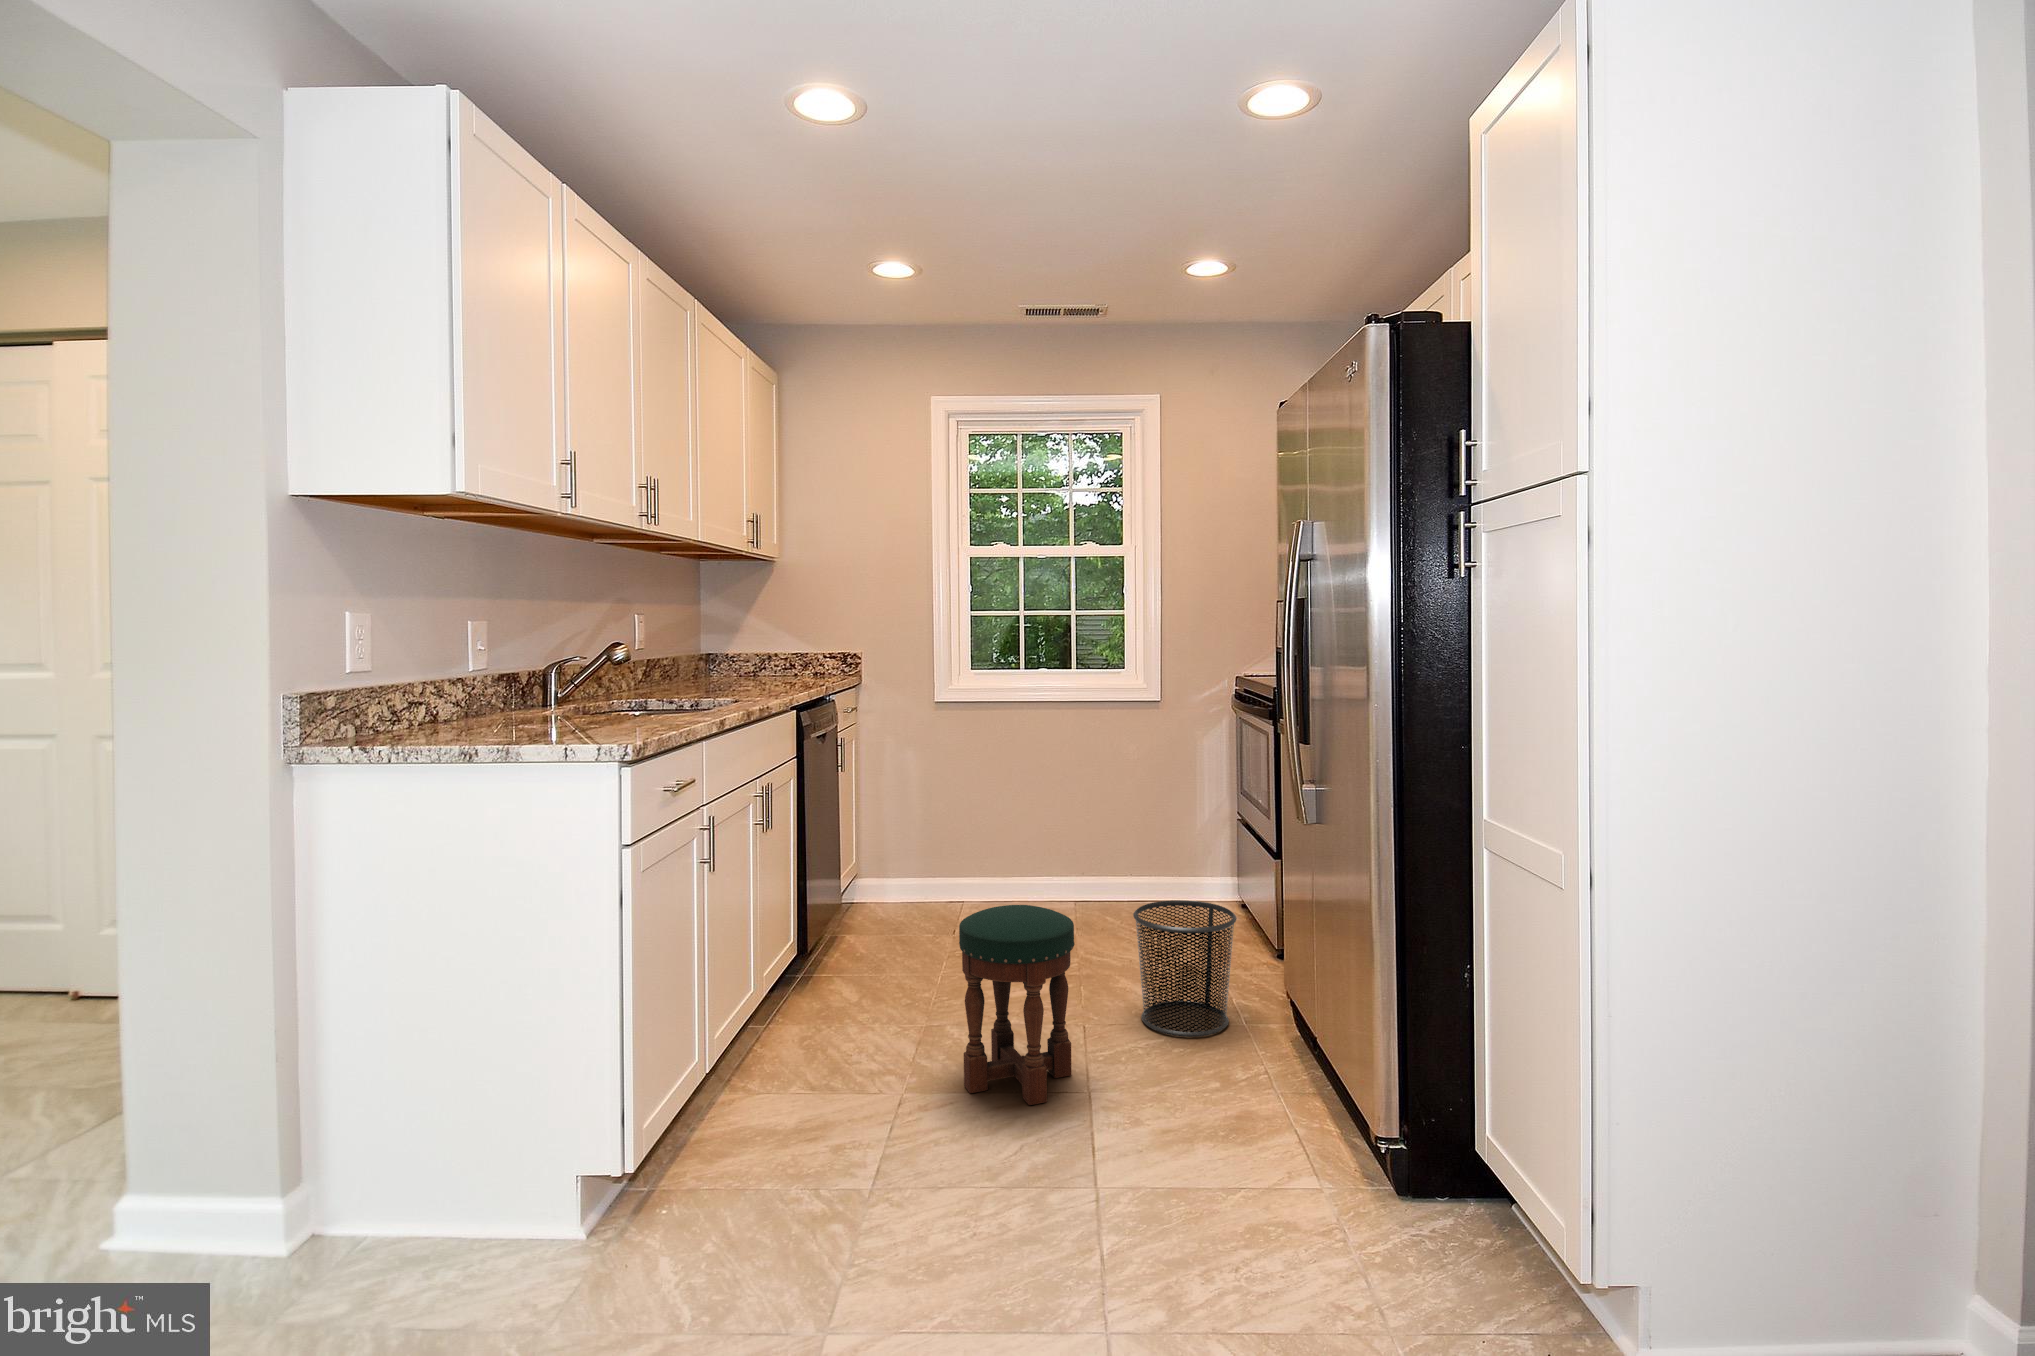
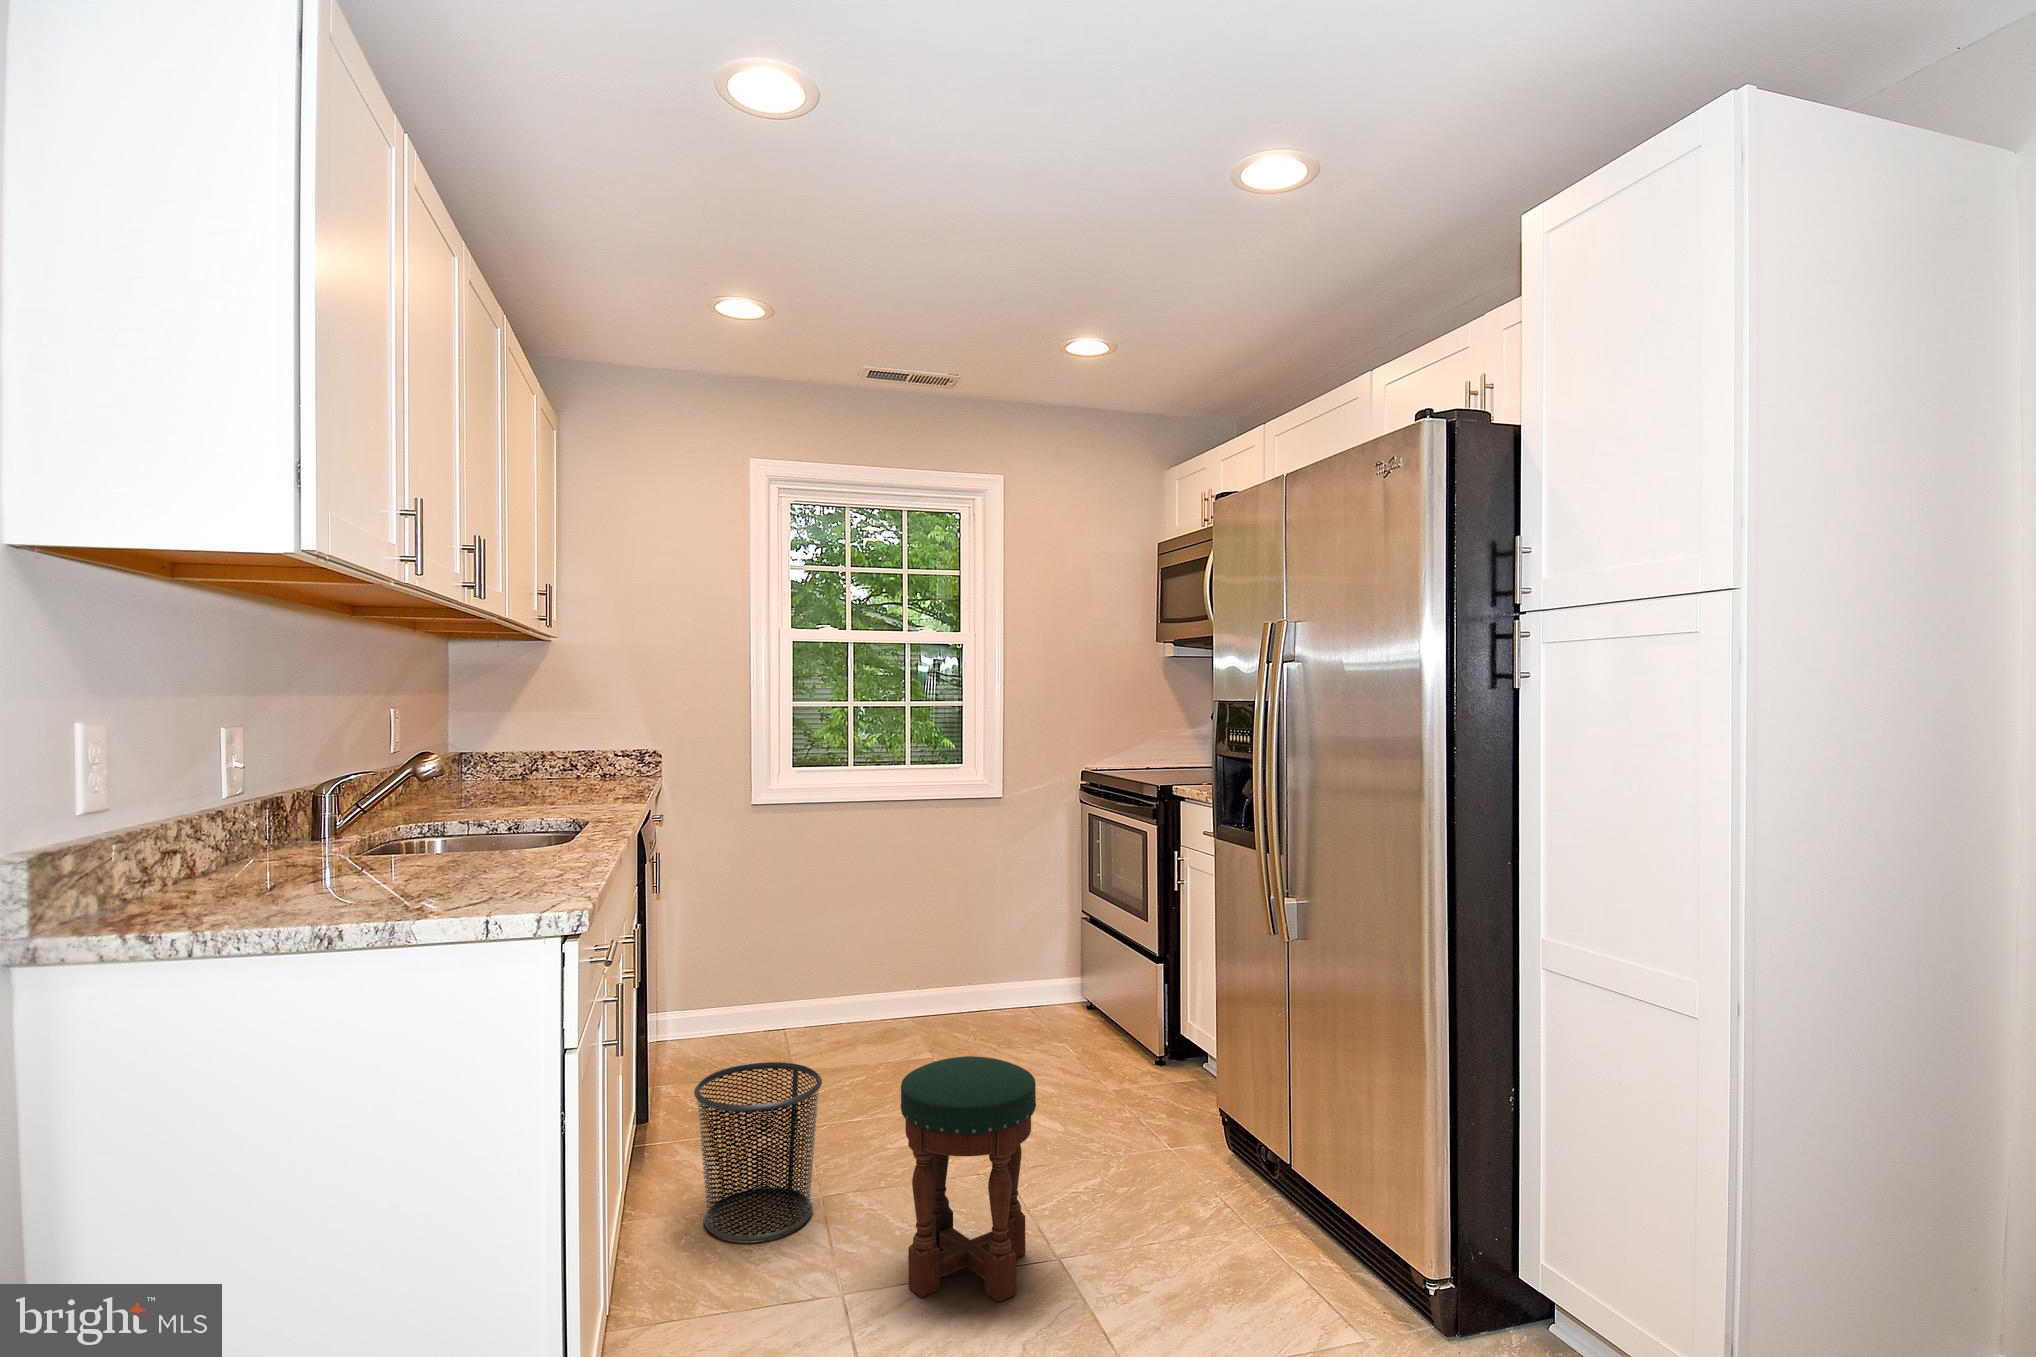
waste bin: present [1133,900,1237,1037] -> present [694,1062,822,1242]

